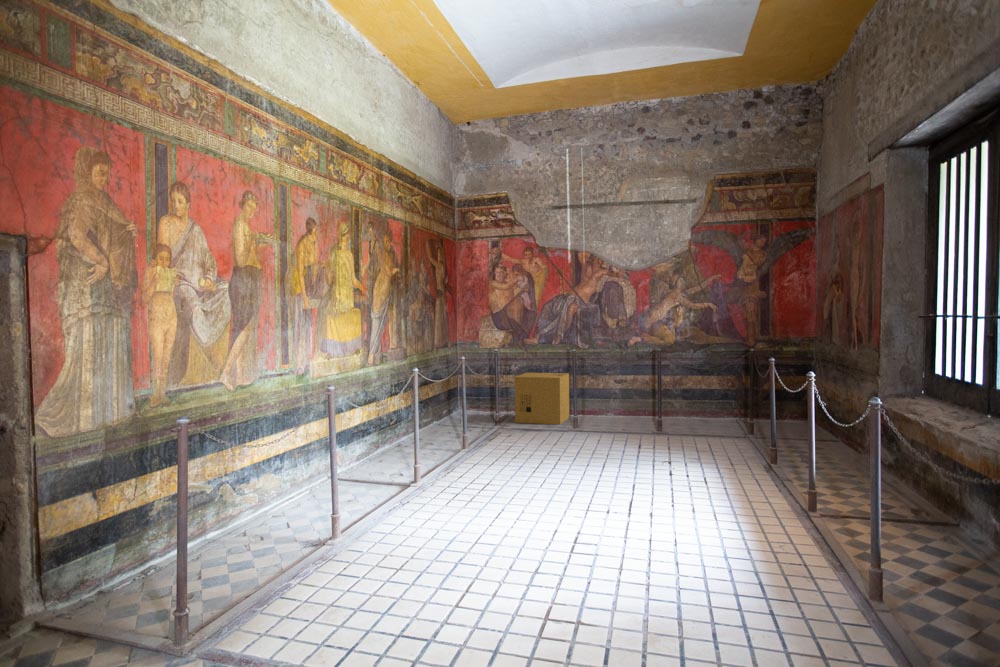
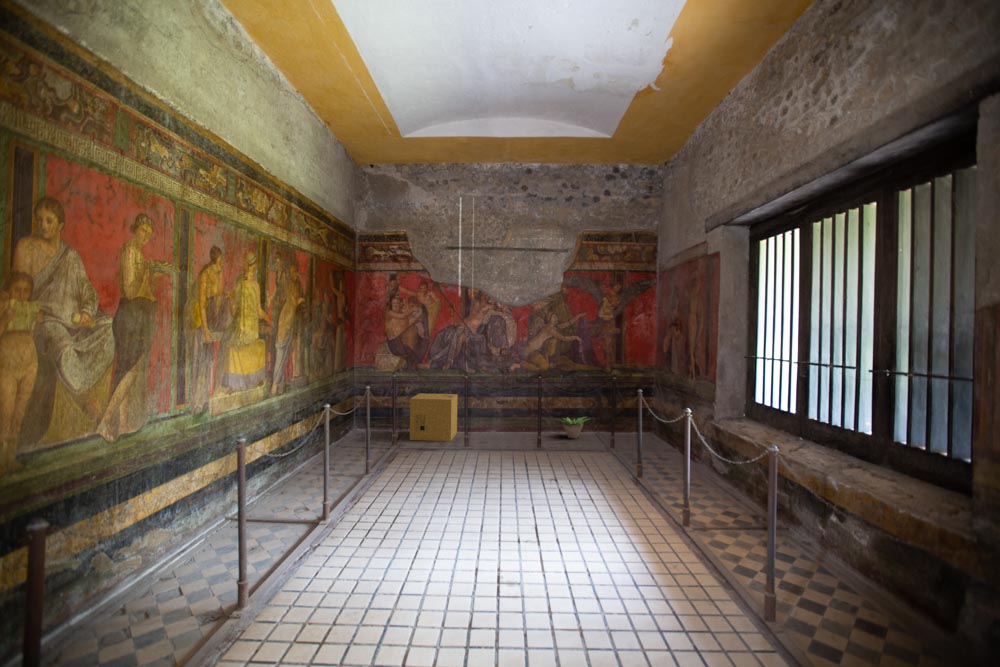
decorative plant: none [682,399,729,424] -> present [561,417,588,438]

